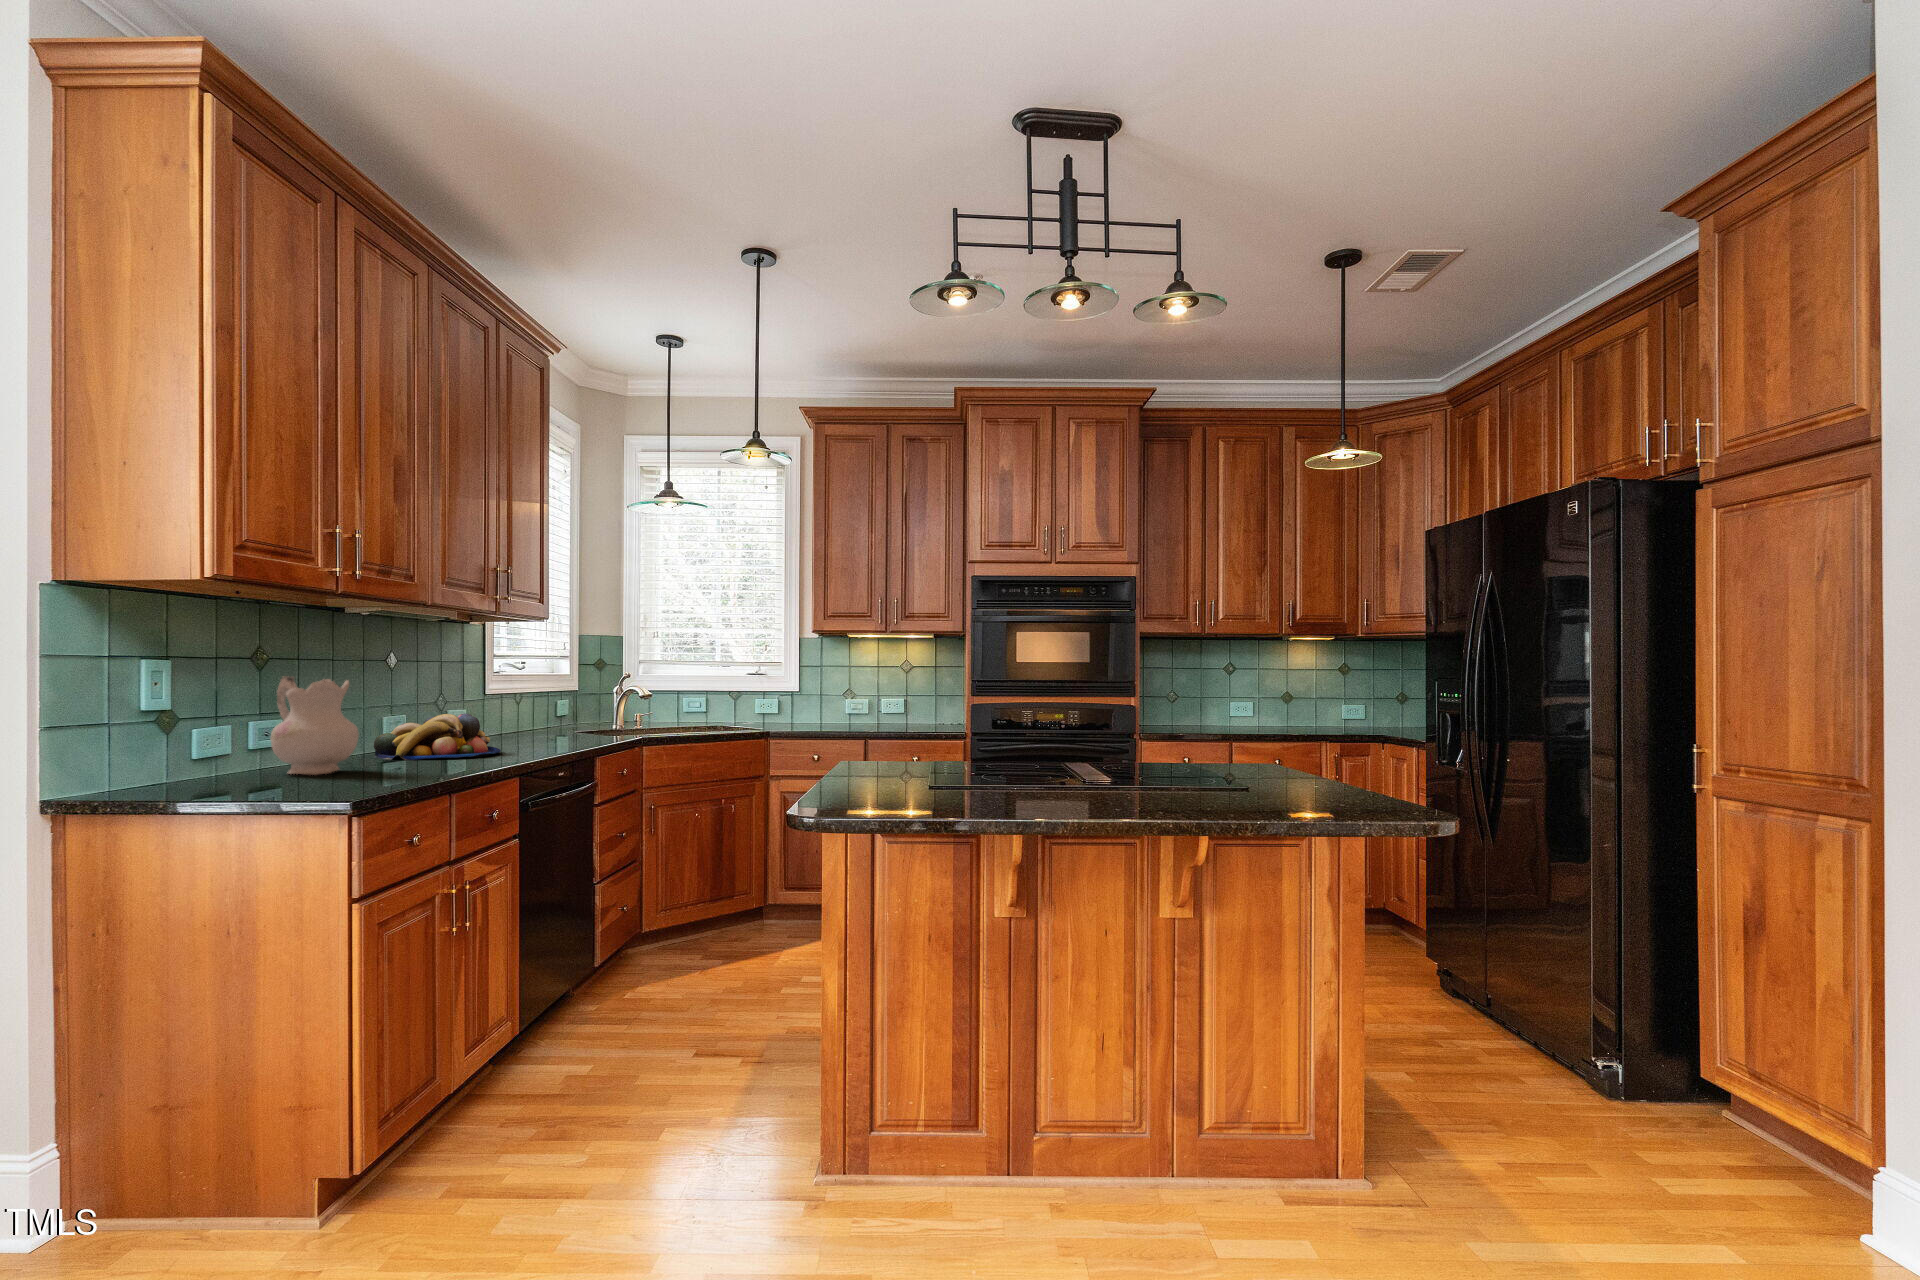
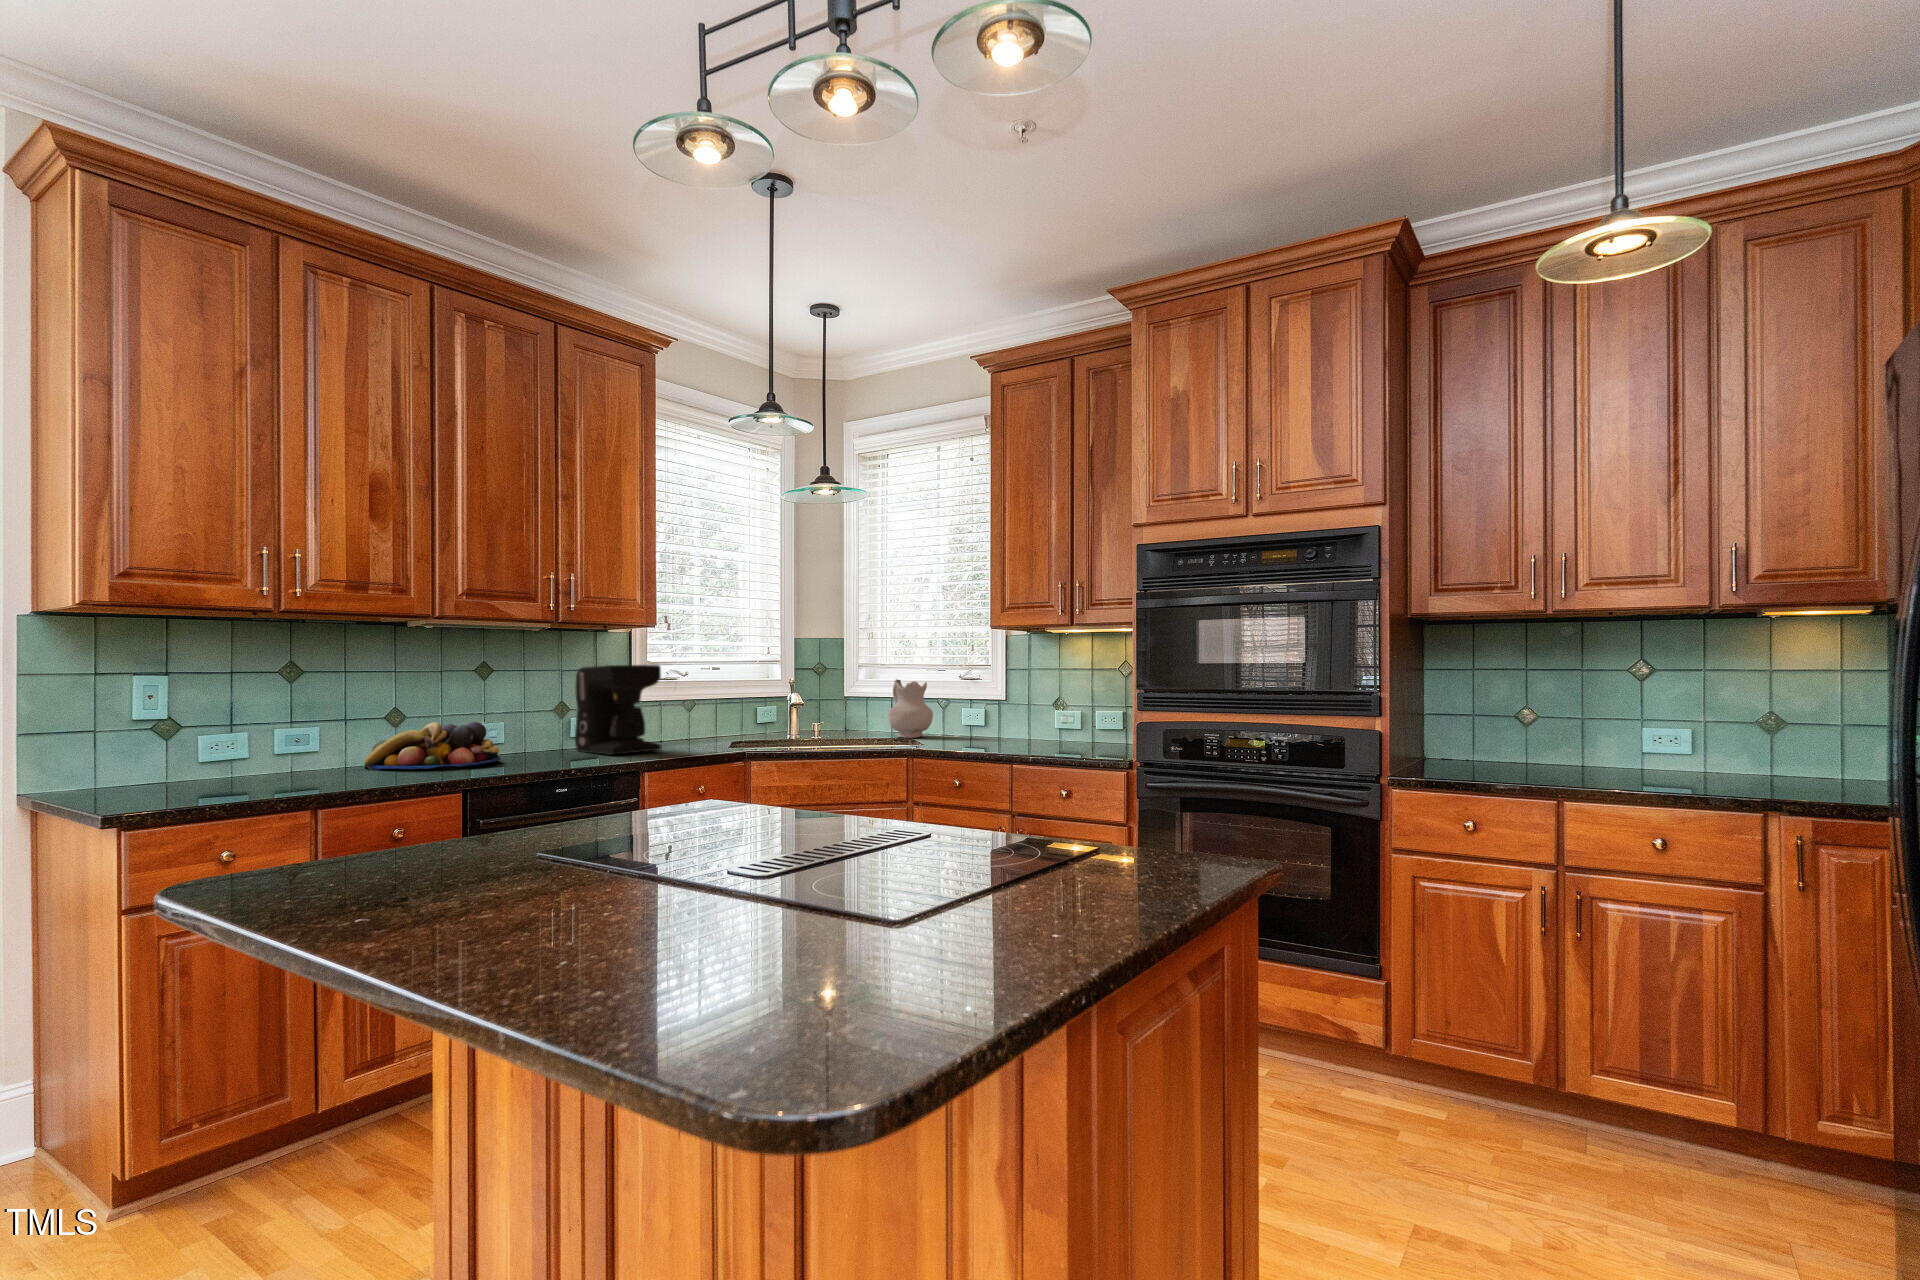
coffee maker: none [492,660,581,744] -> present [575,665,662,755]
ceramic pitcher: present [271,676,359,775] -> present [888,679,933,738]

